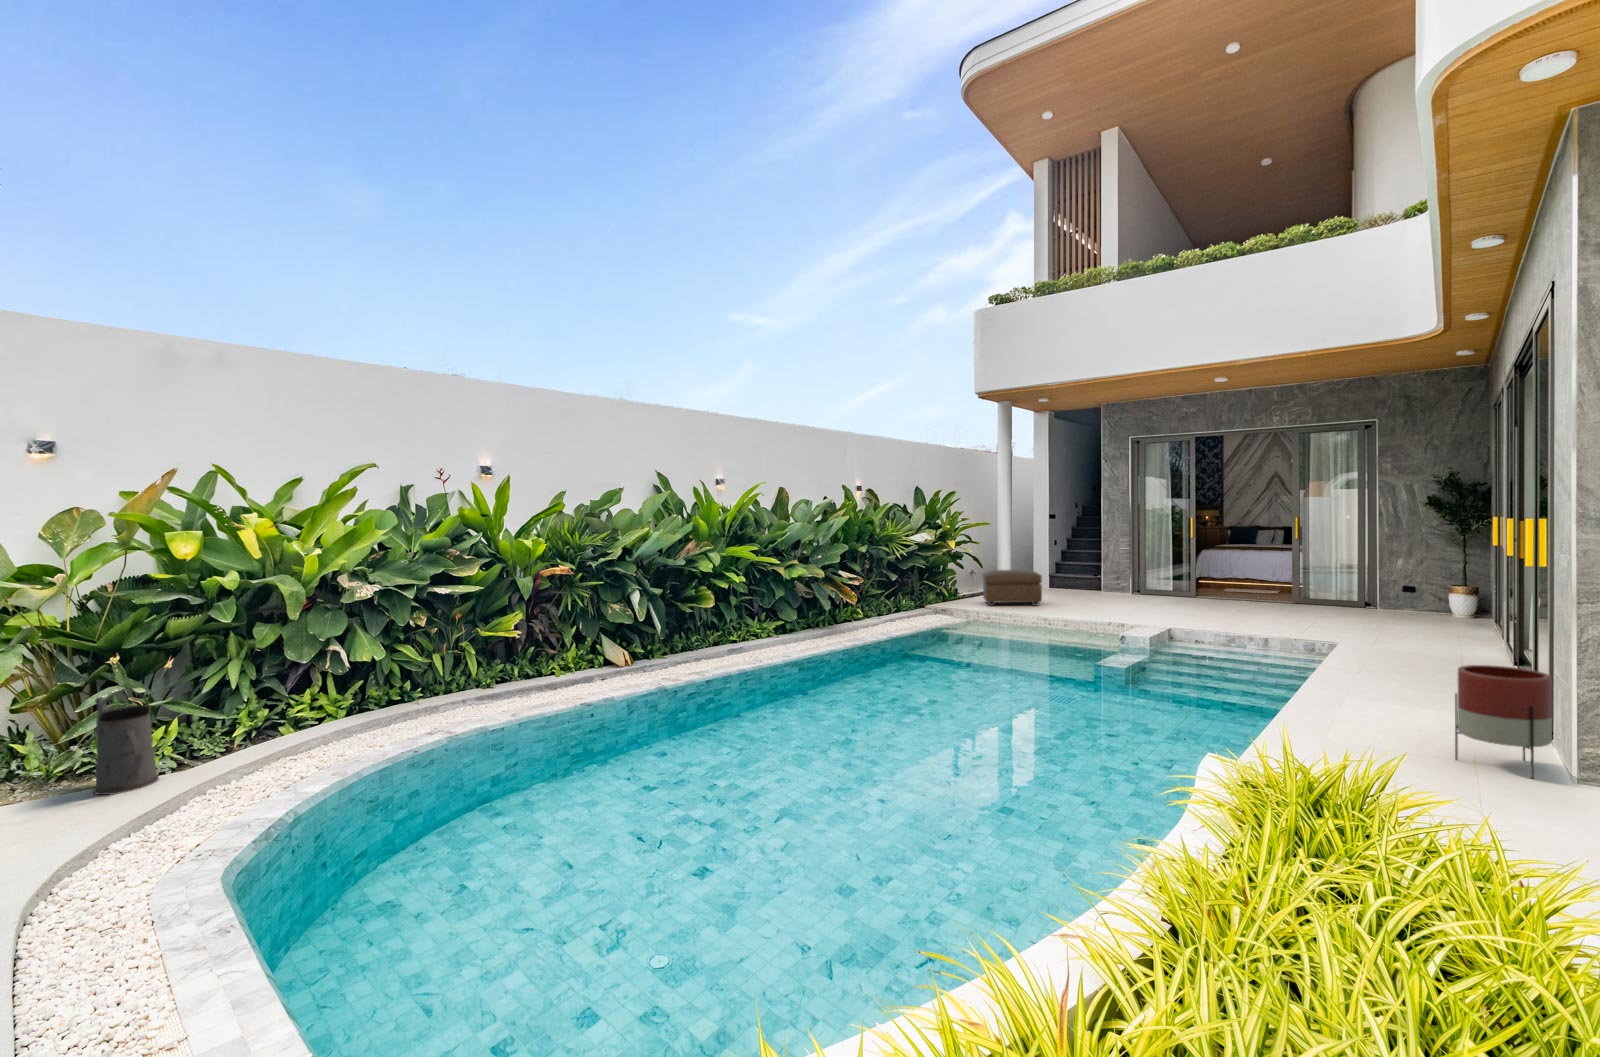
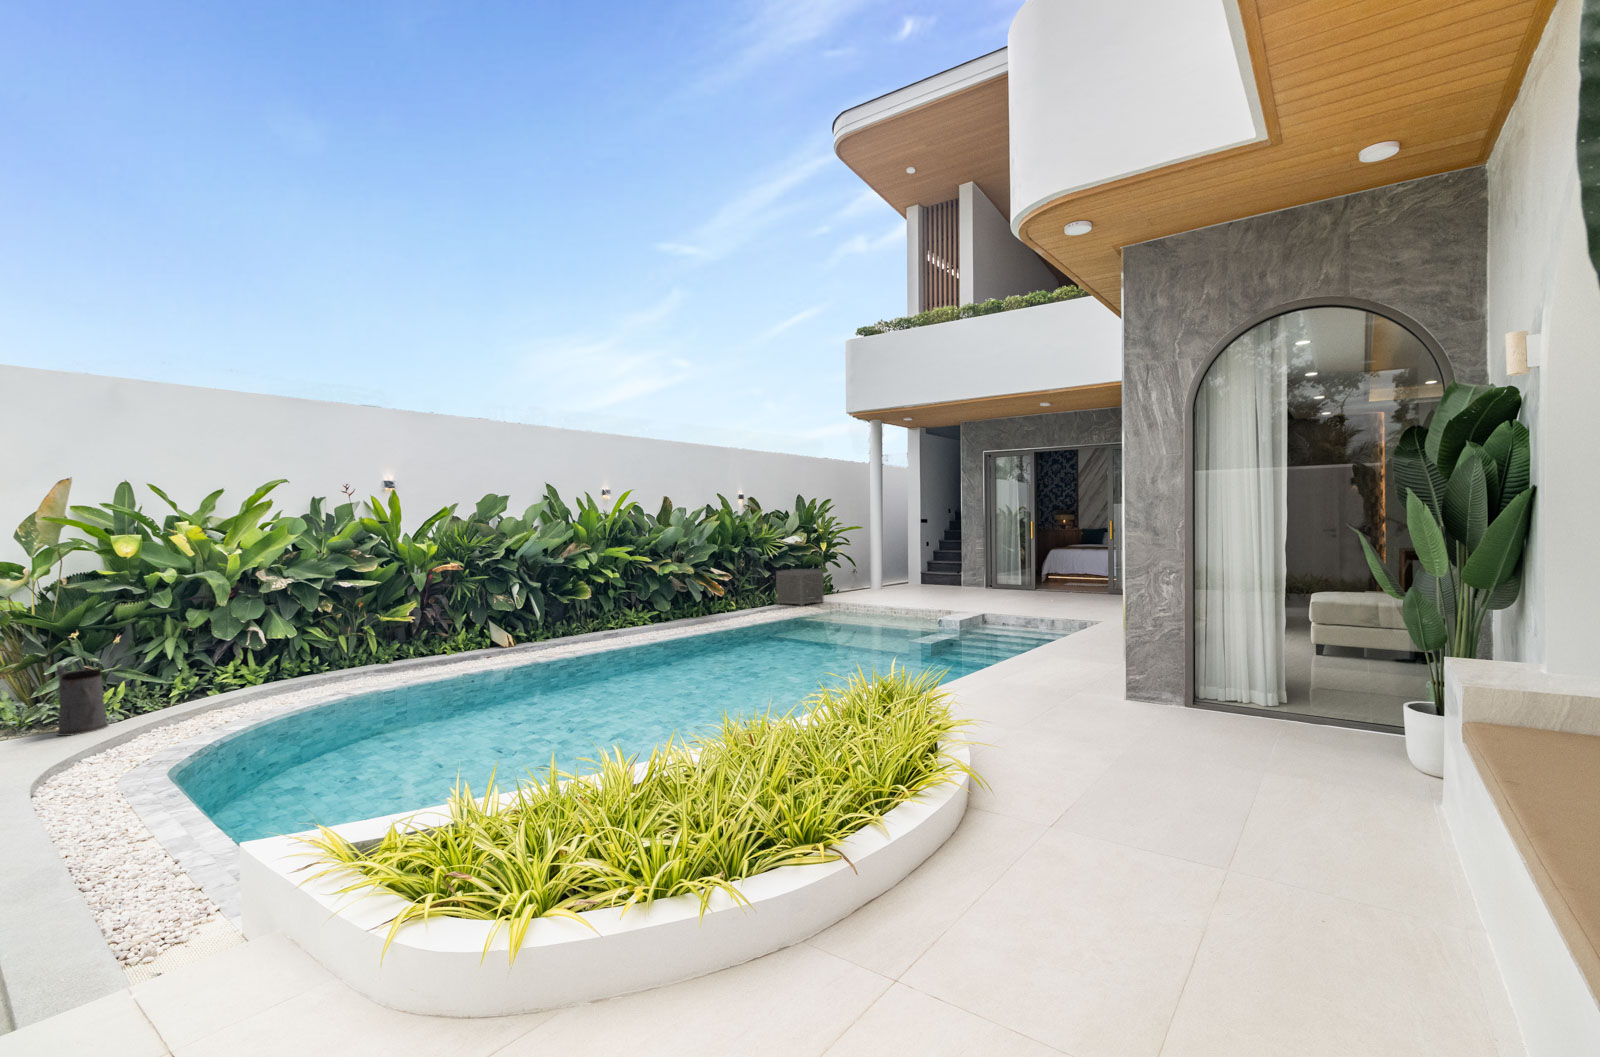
ottoman: present [982,570,1042,606] -> none [850,567,898,598]
side table: none [903,571,958,615] -> present [776,569,824,606]
planter: present [1455,665,1552,778] -> none [1074,624,1129,700]

